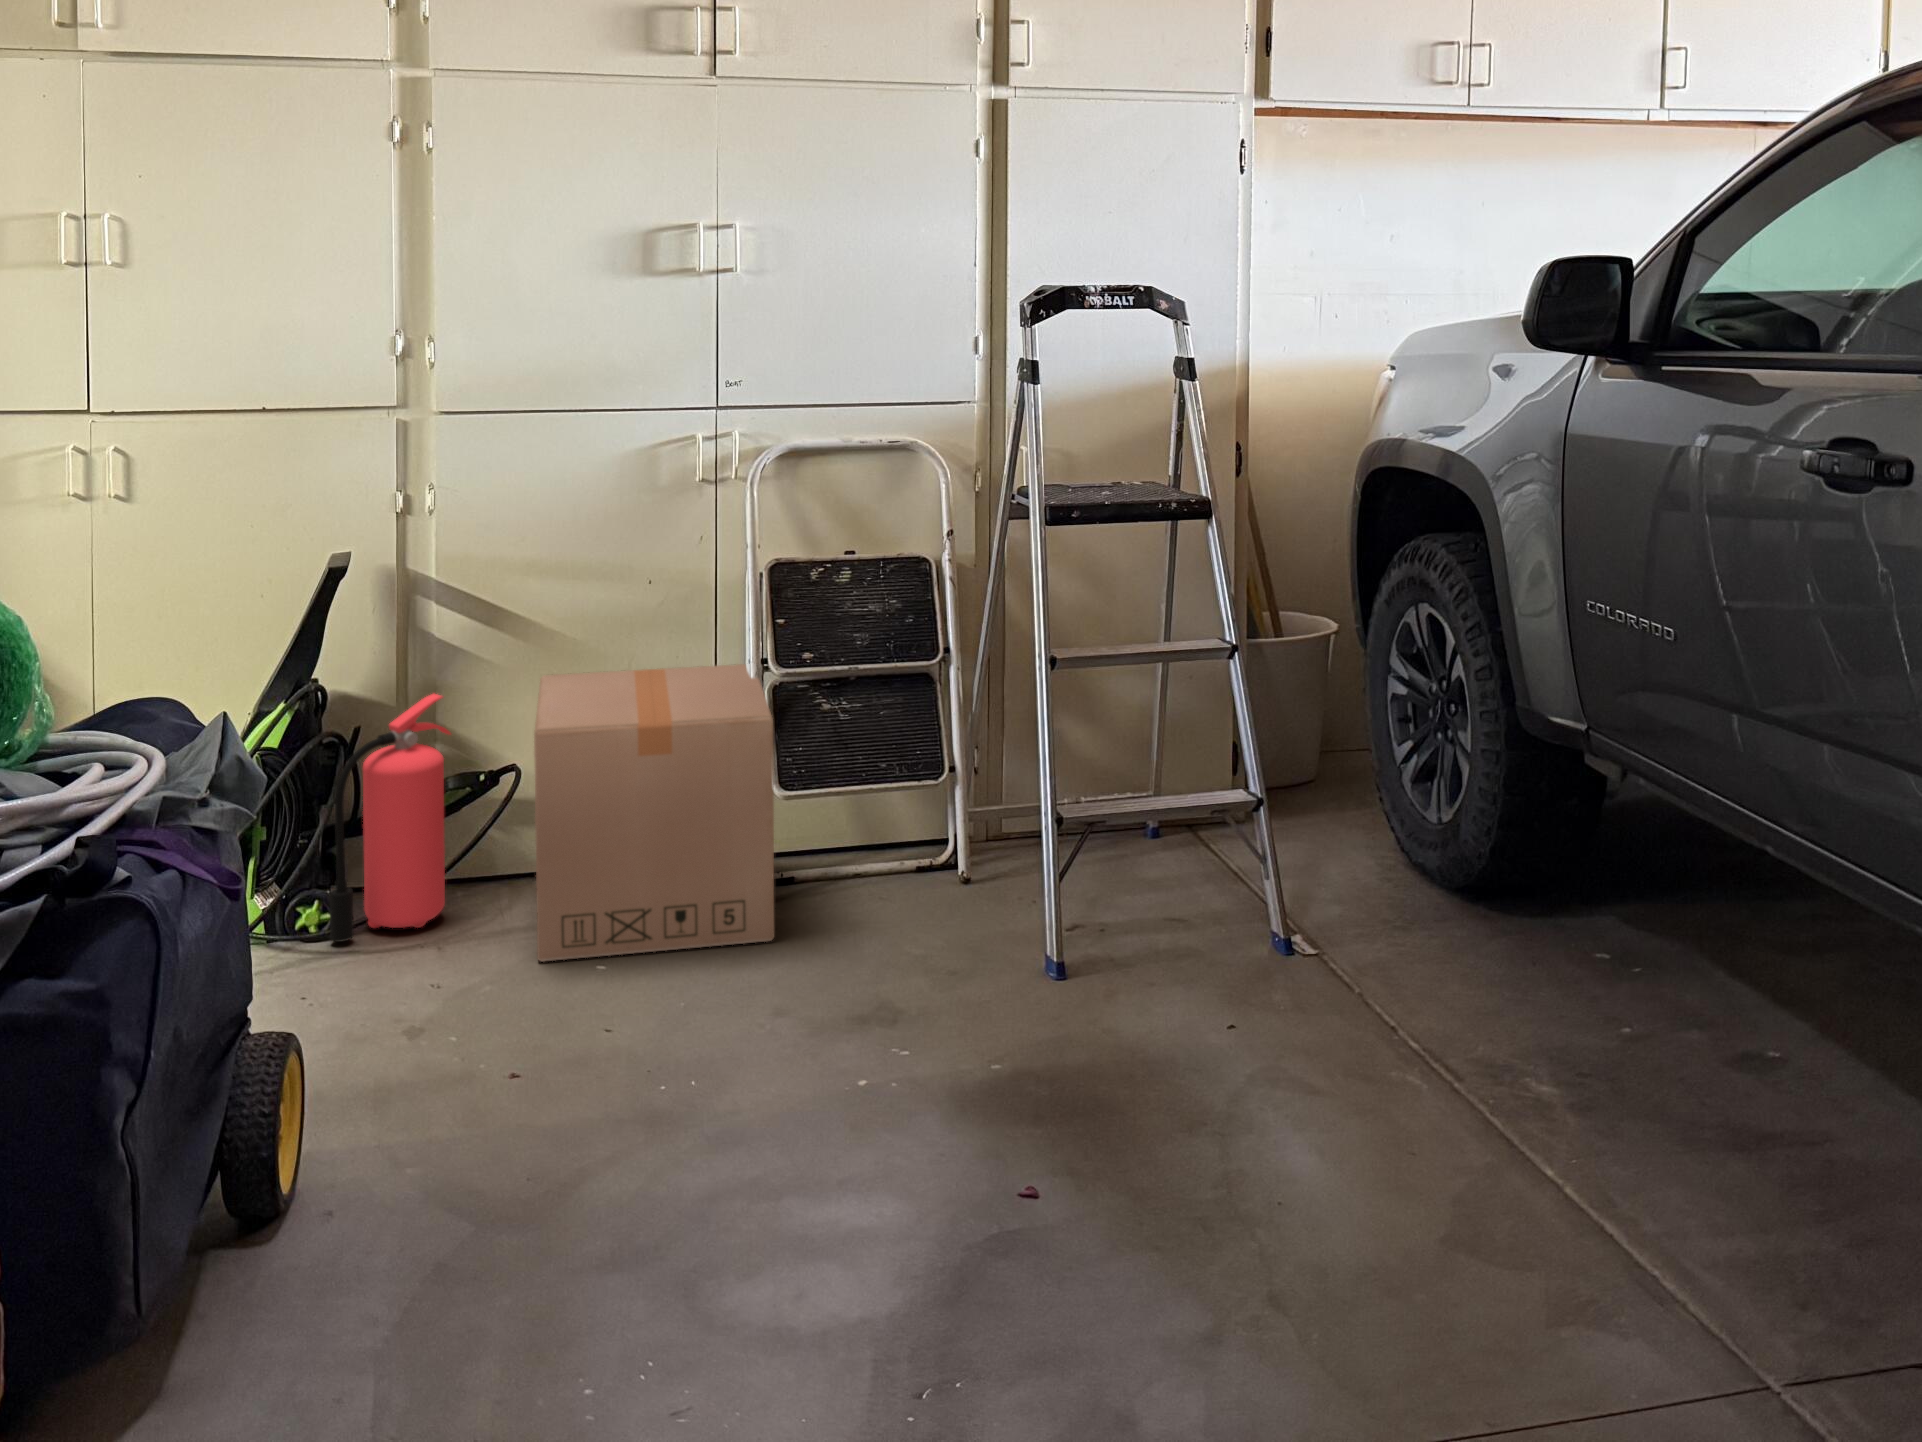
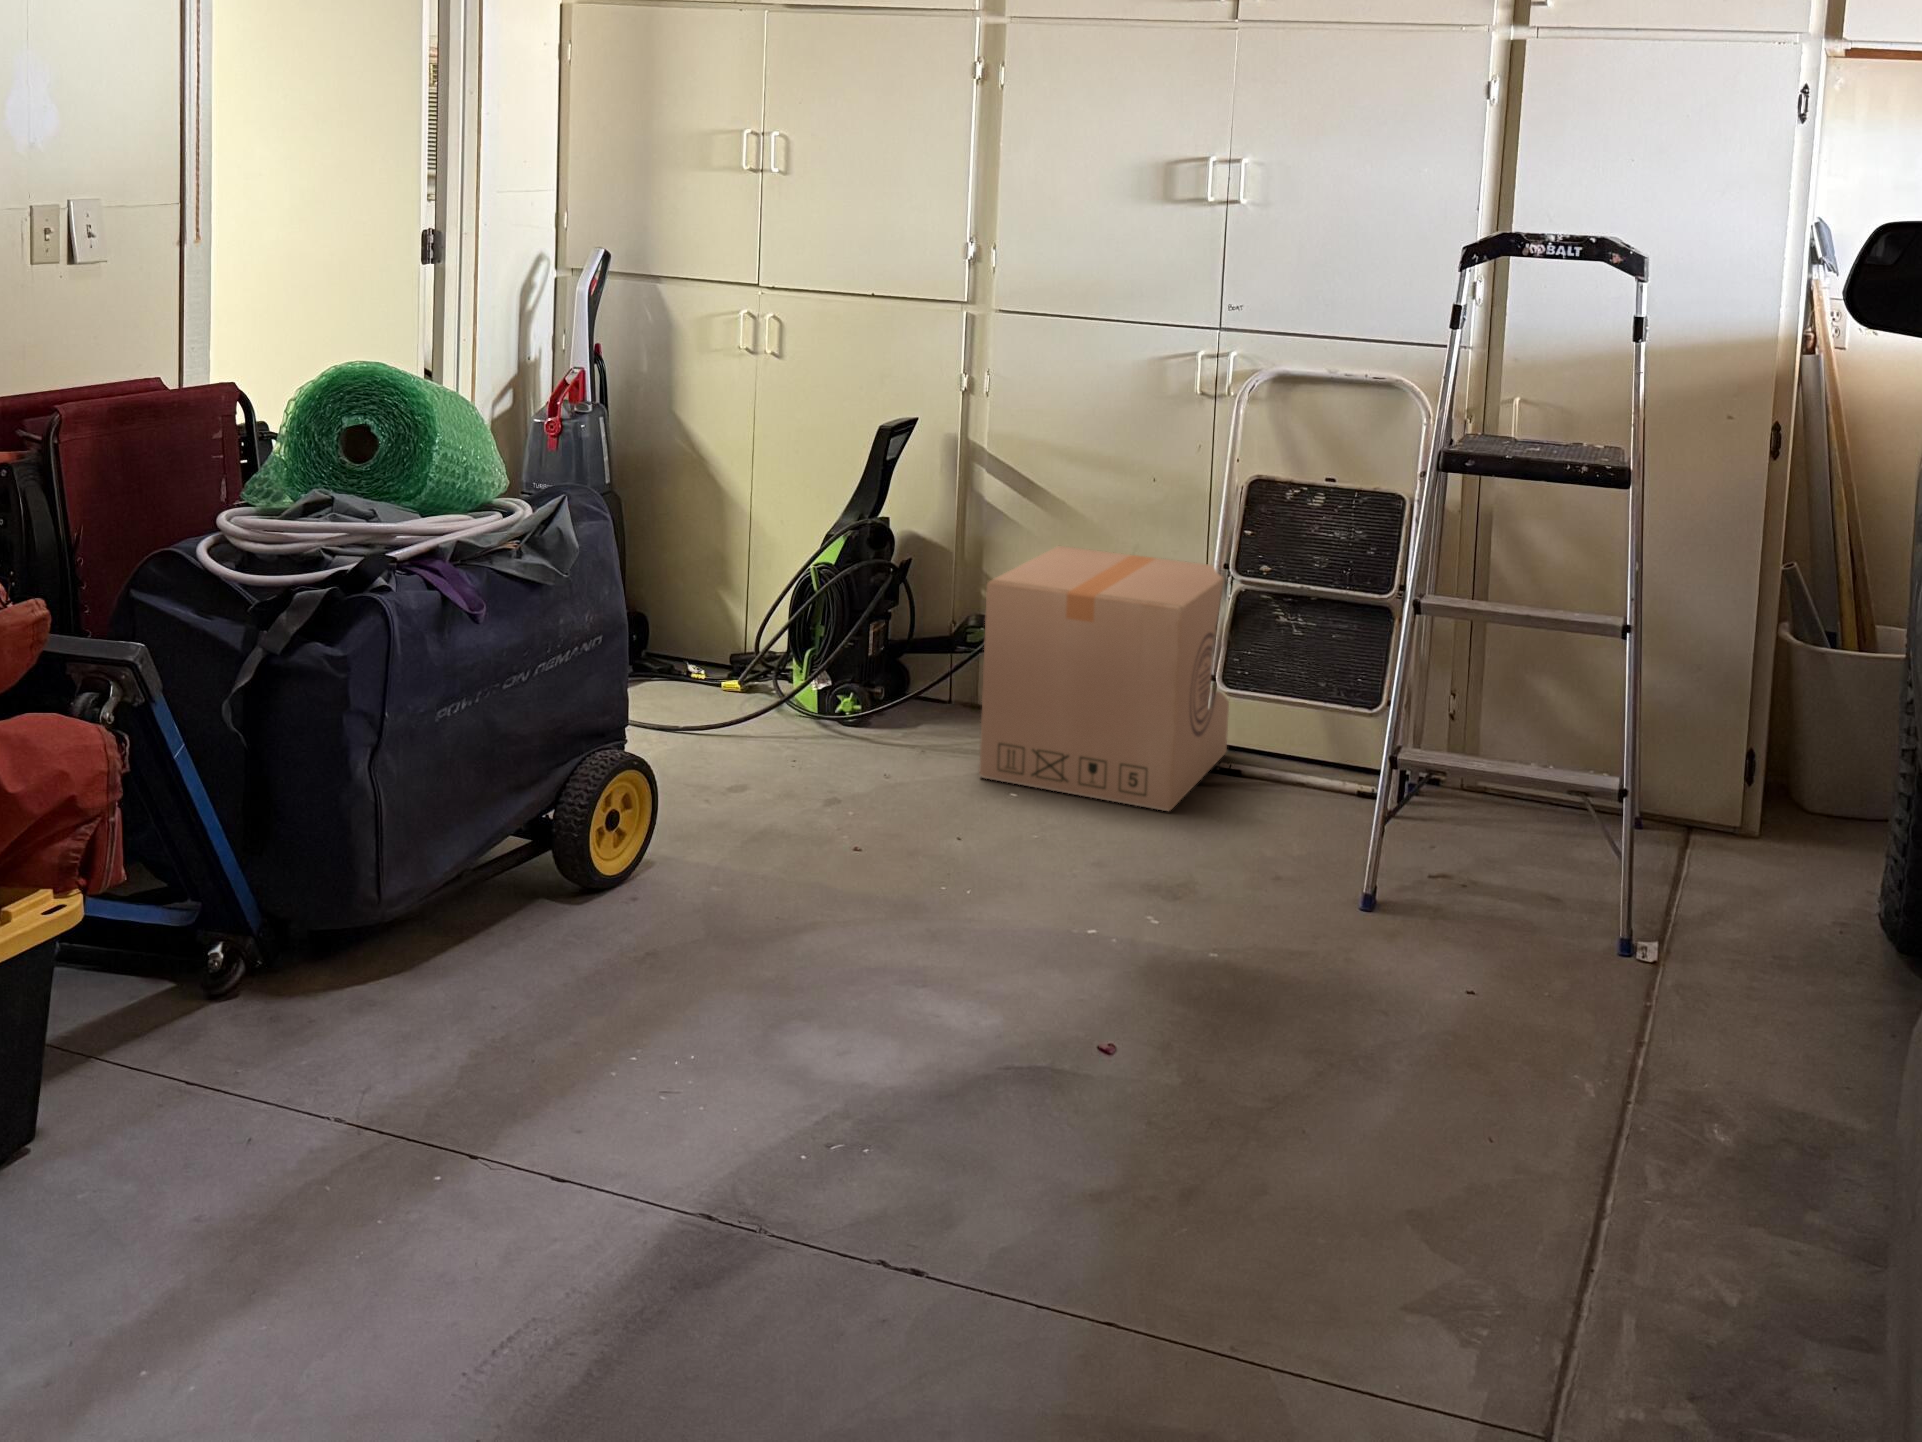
fire extinguisher: present [330,694,451,942] -> none [858,543,970,733]

